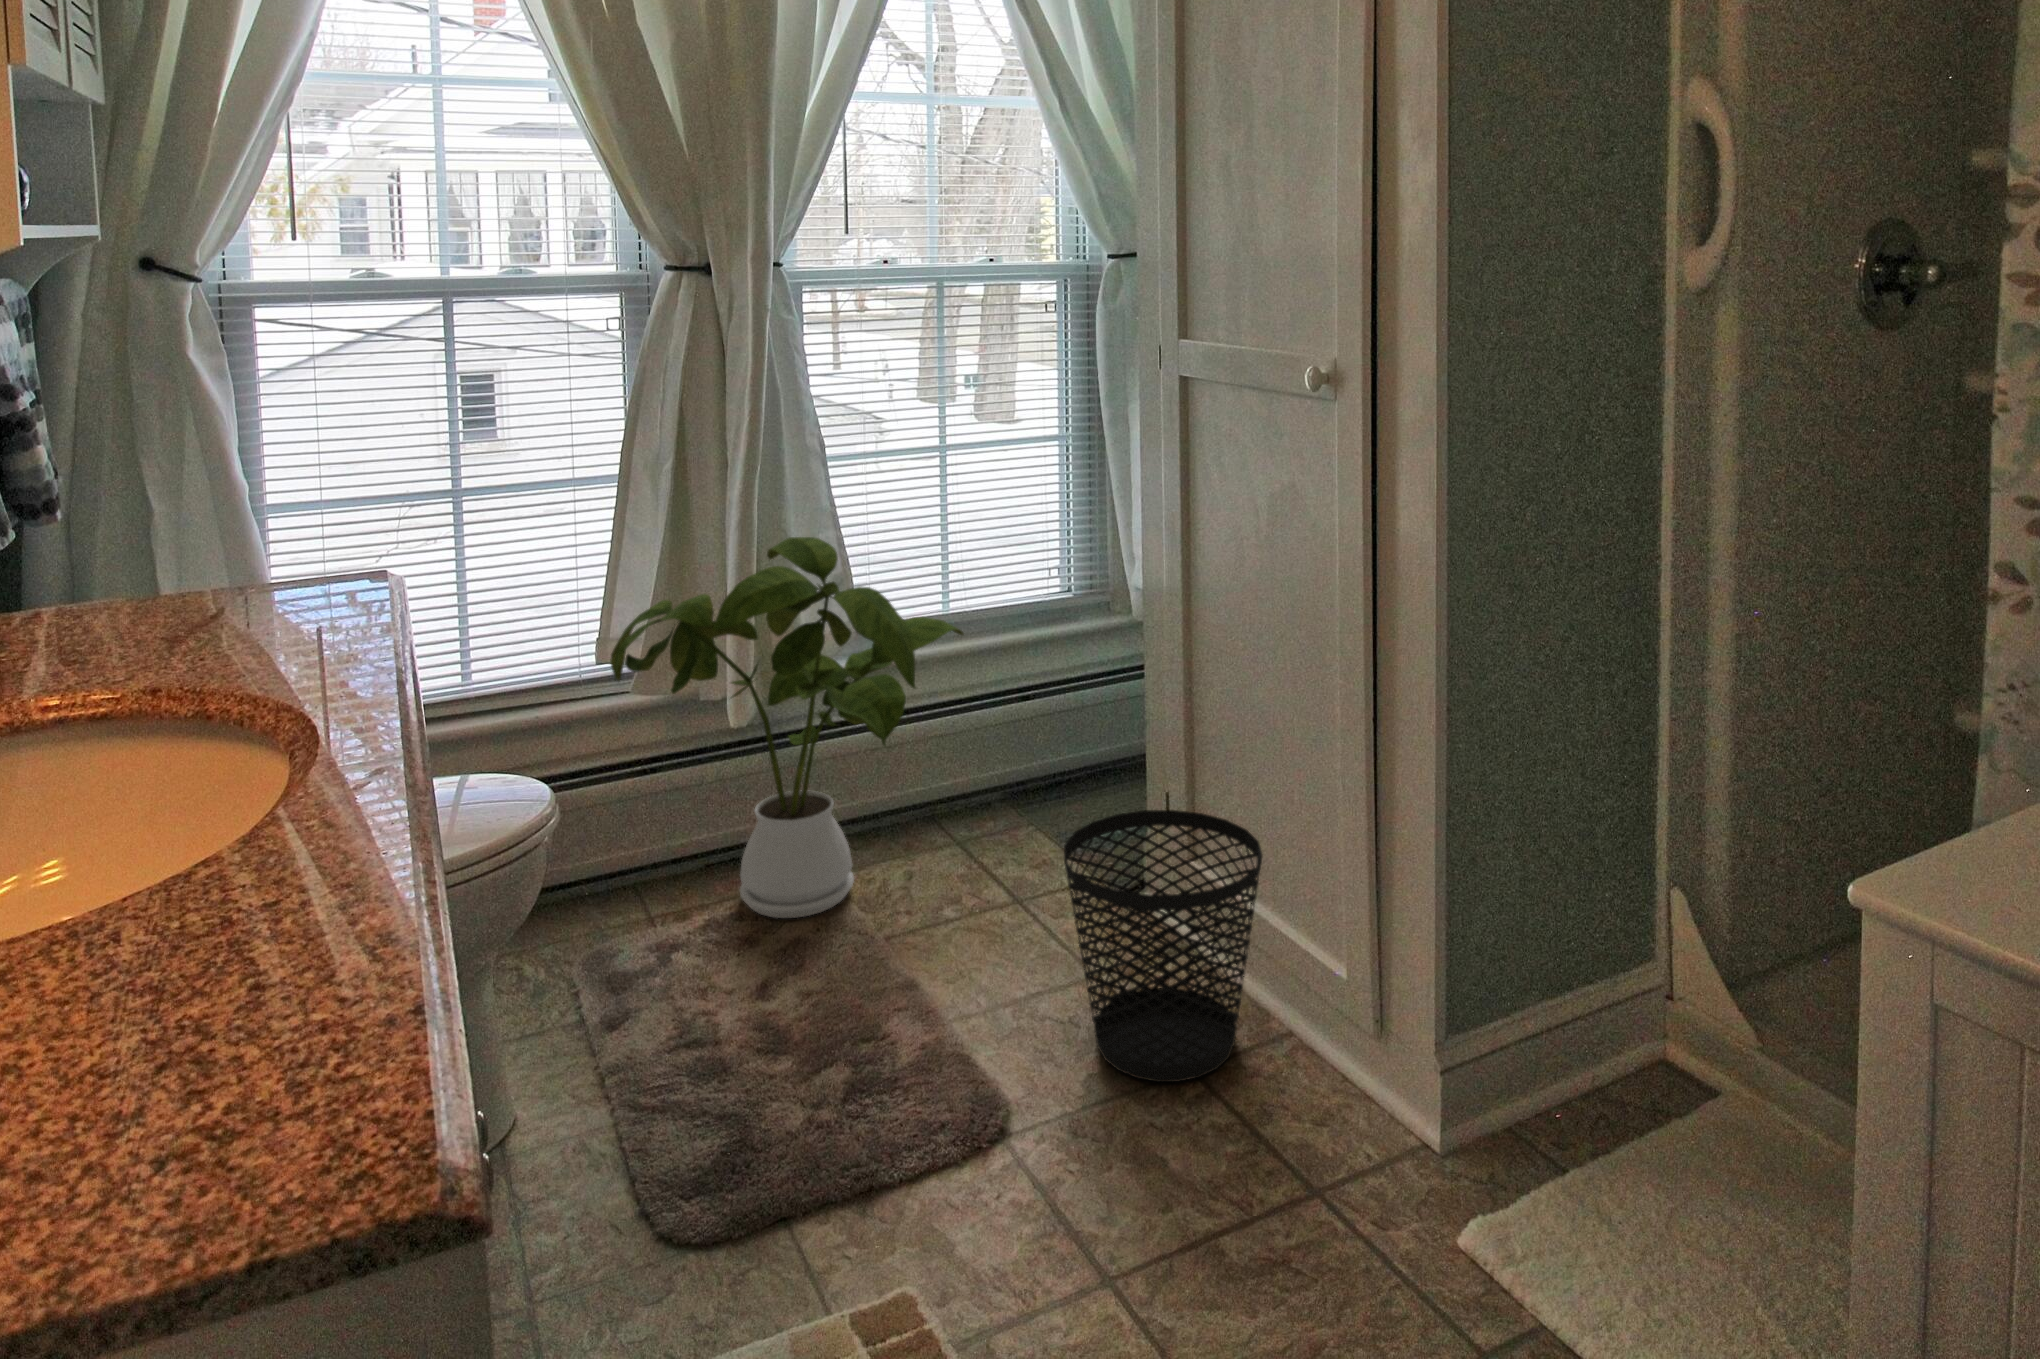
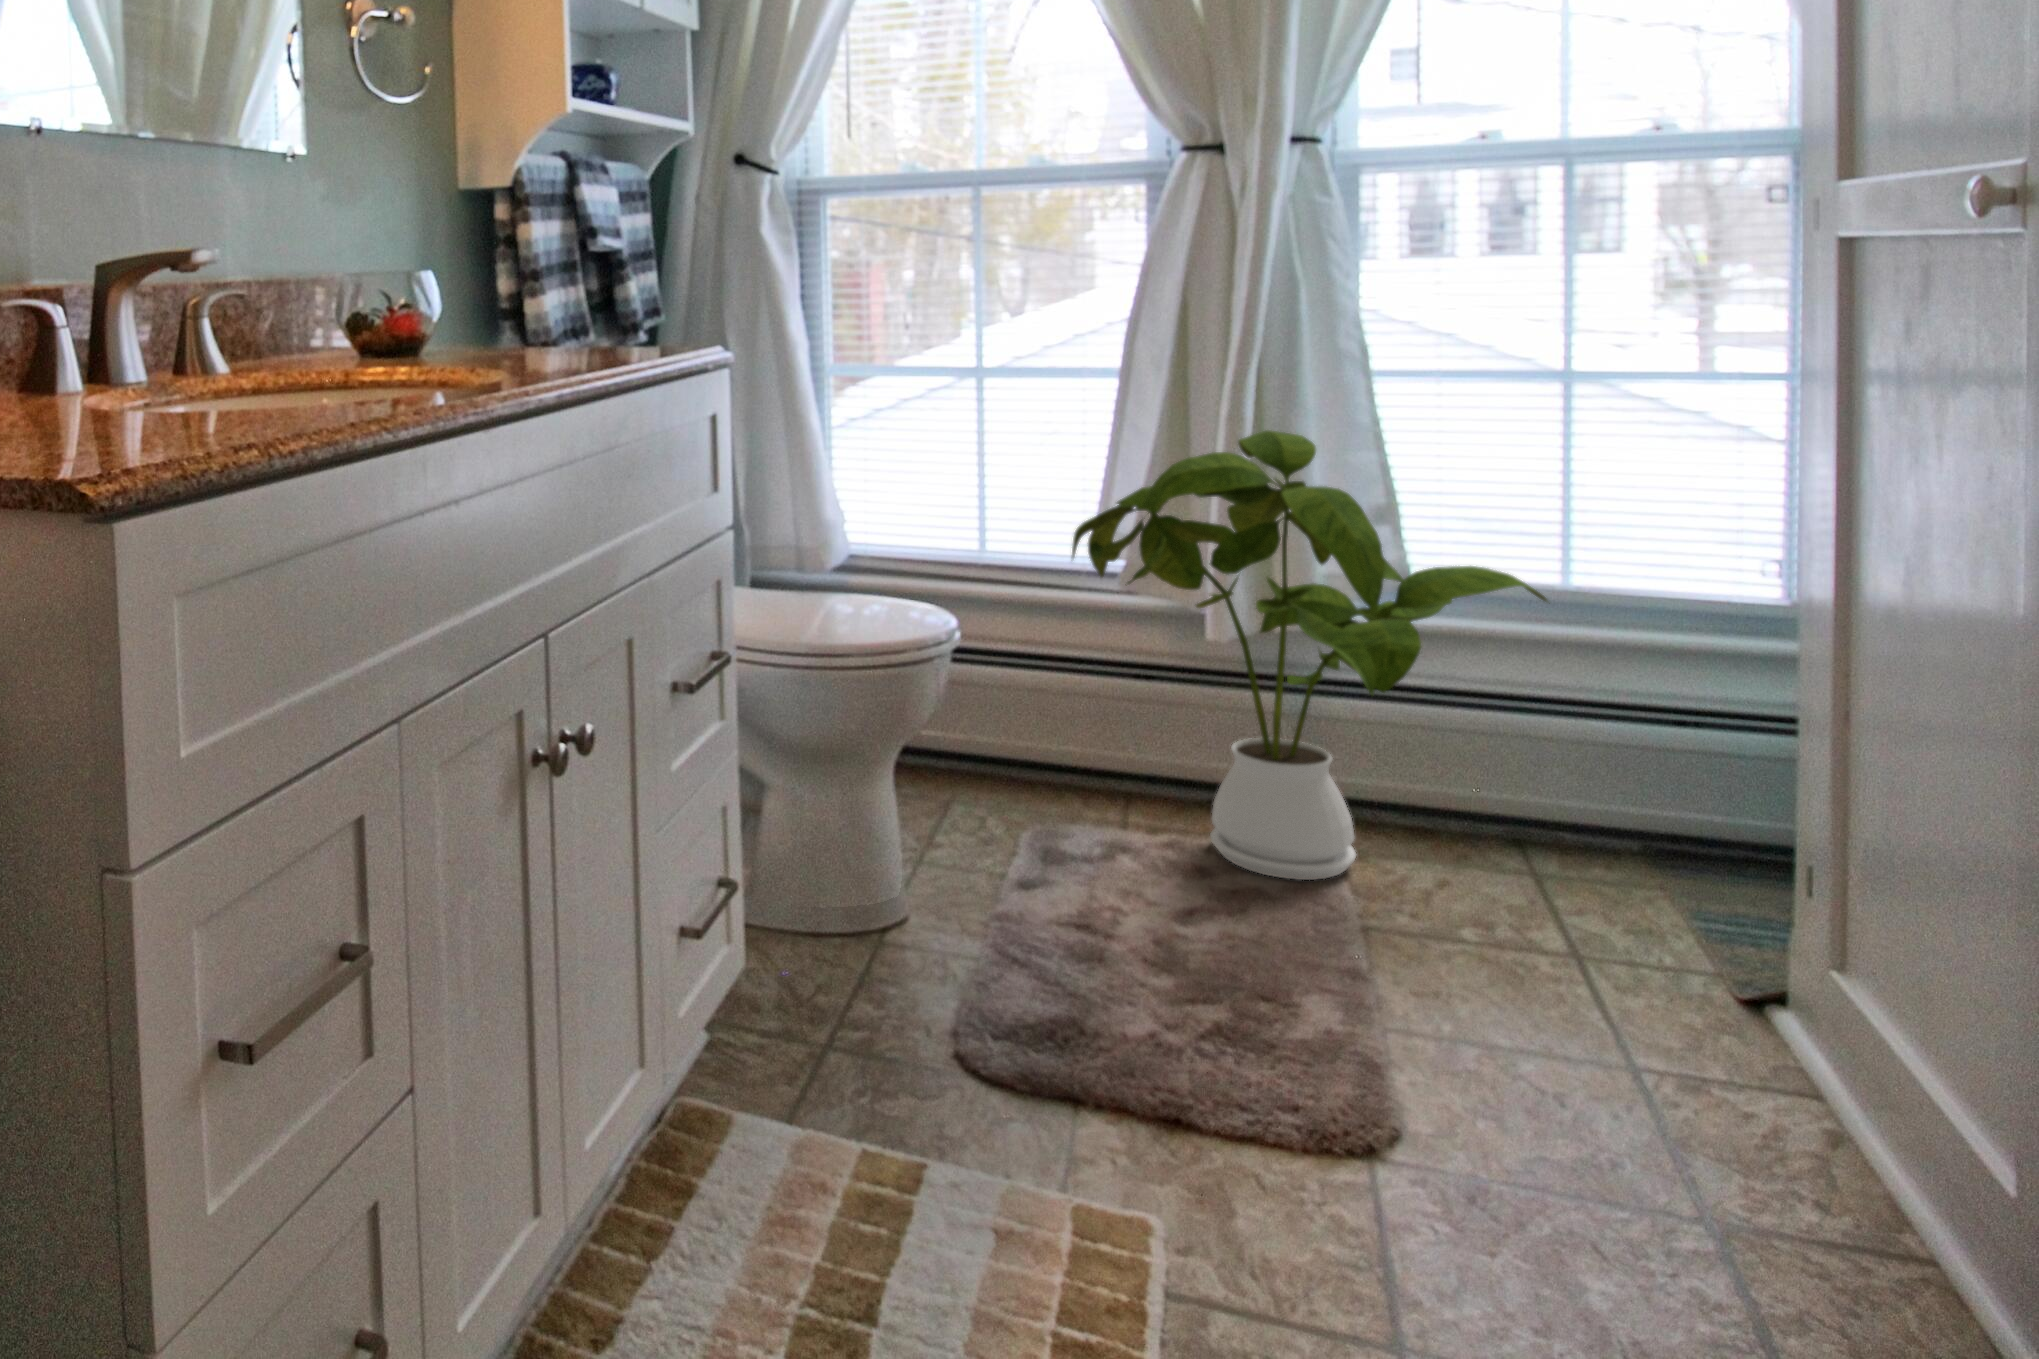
wastebasket: present [1064,810,1262,1082] -> none [1524,830,1897,1232]

